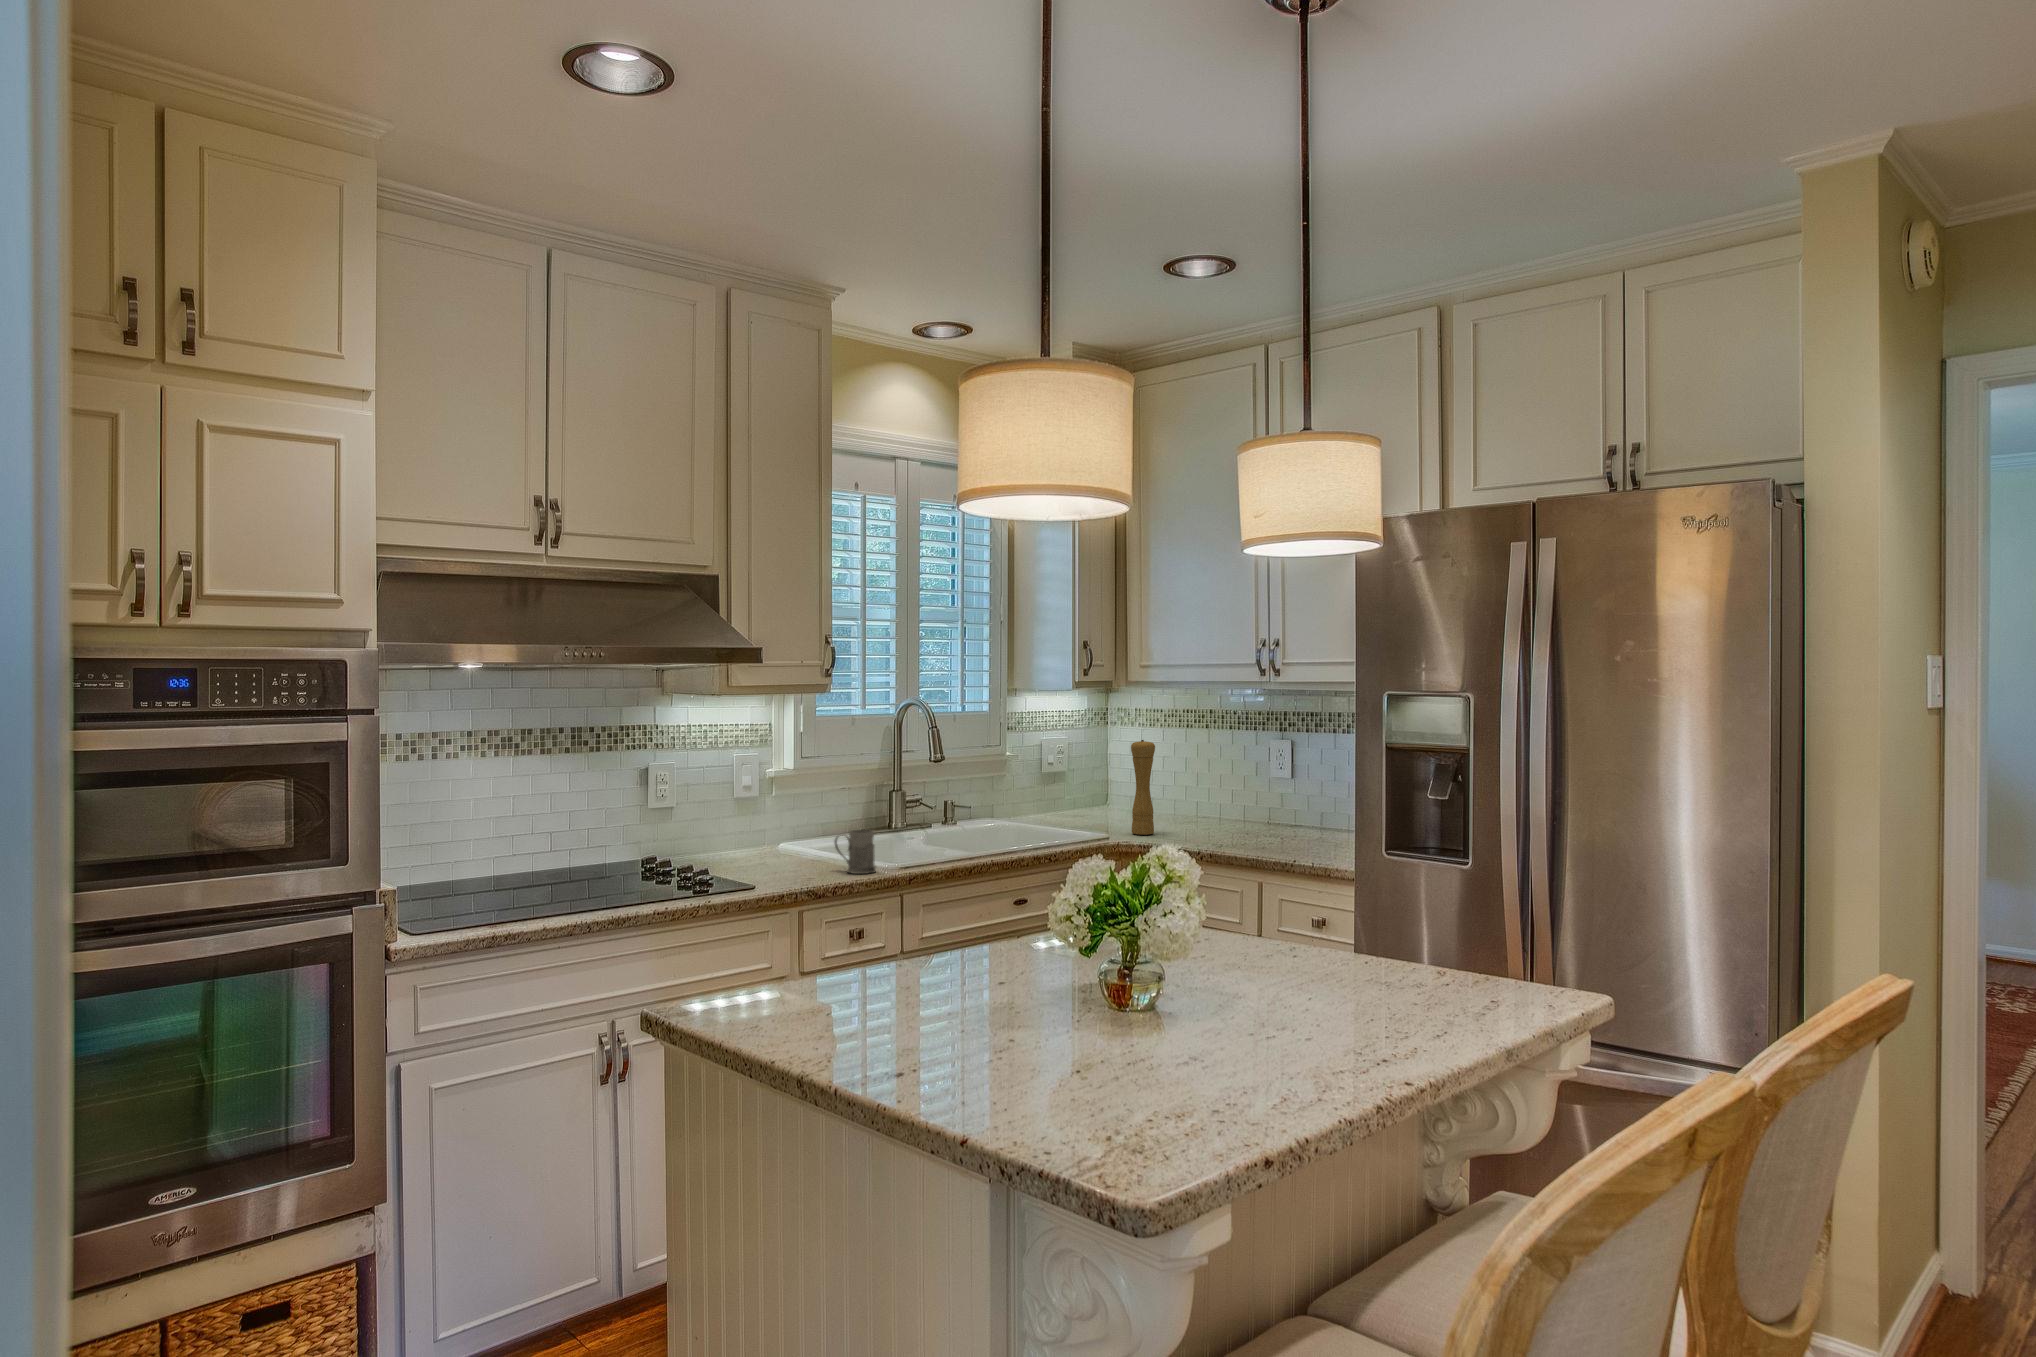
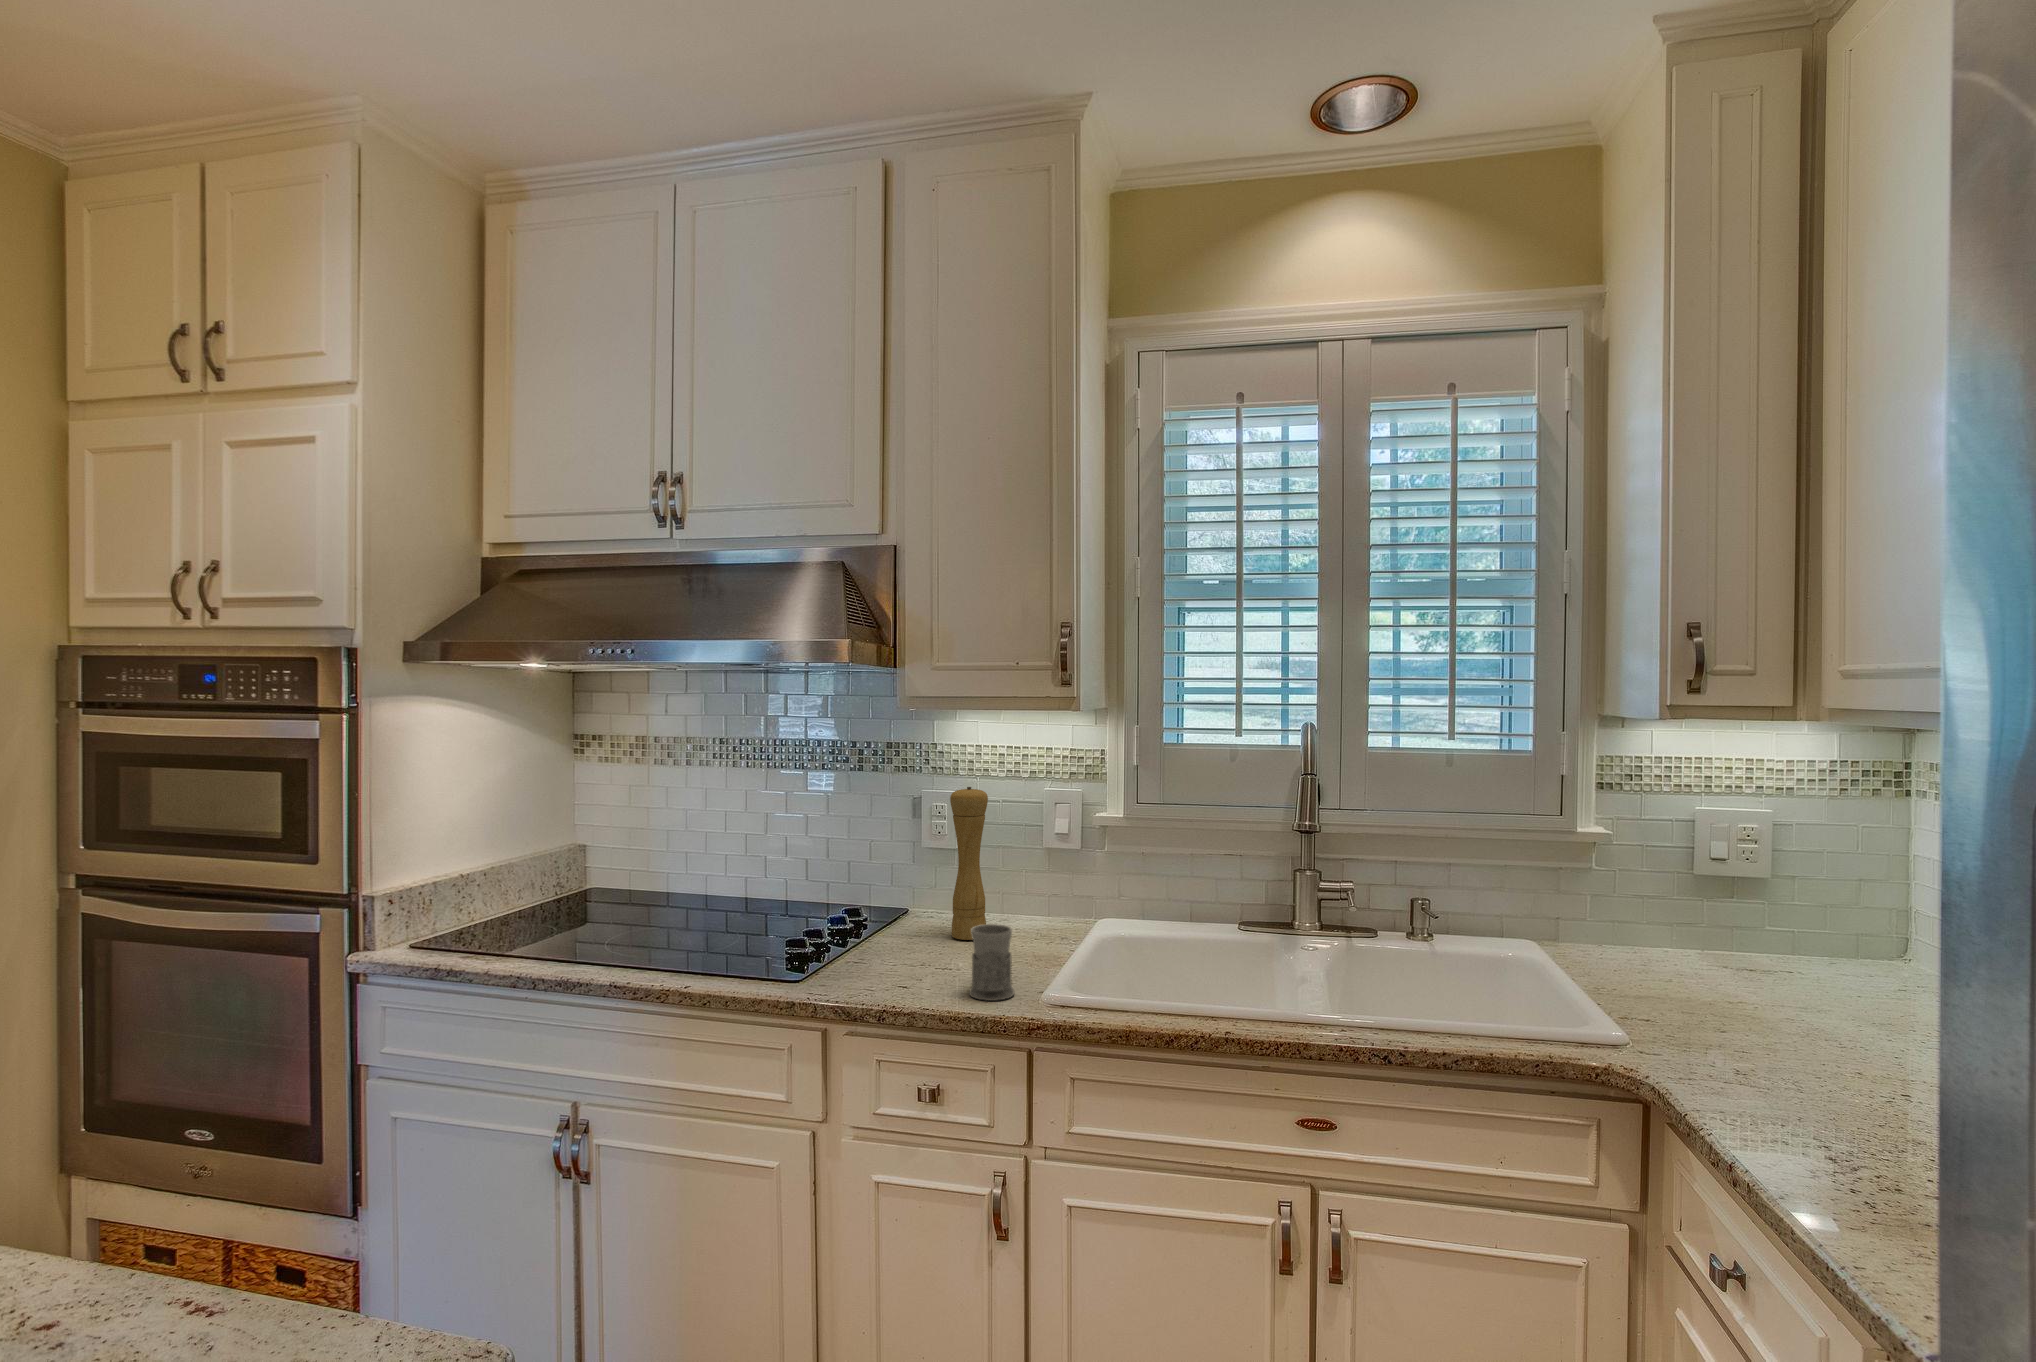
pepper mill: present [1131,740,1155,835] -> present [950,787,988,940]

